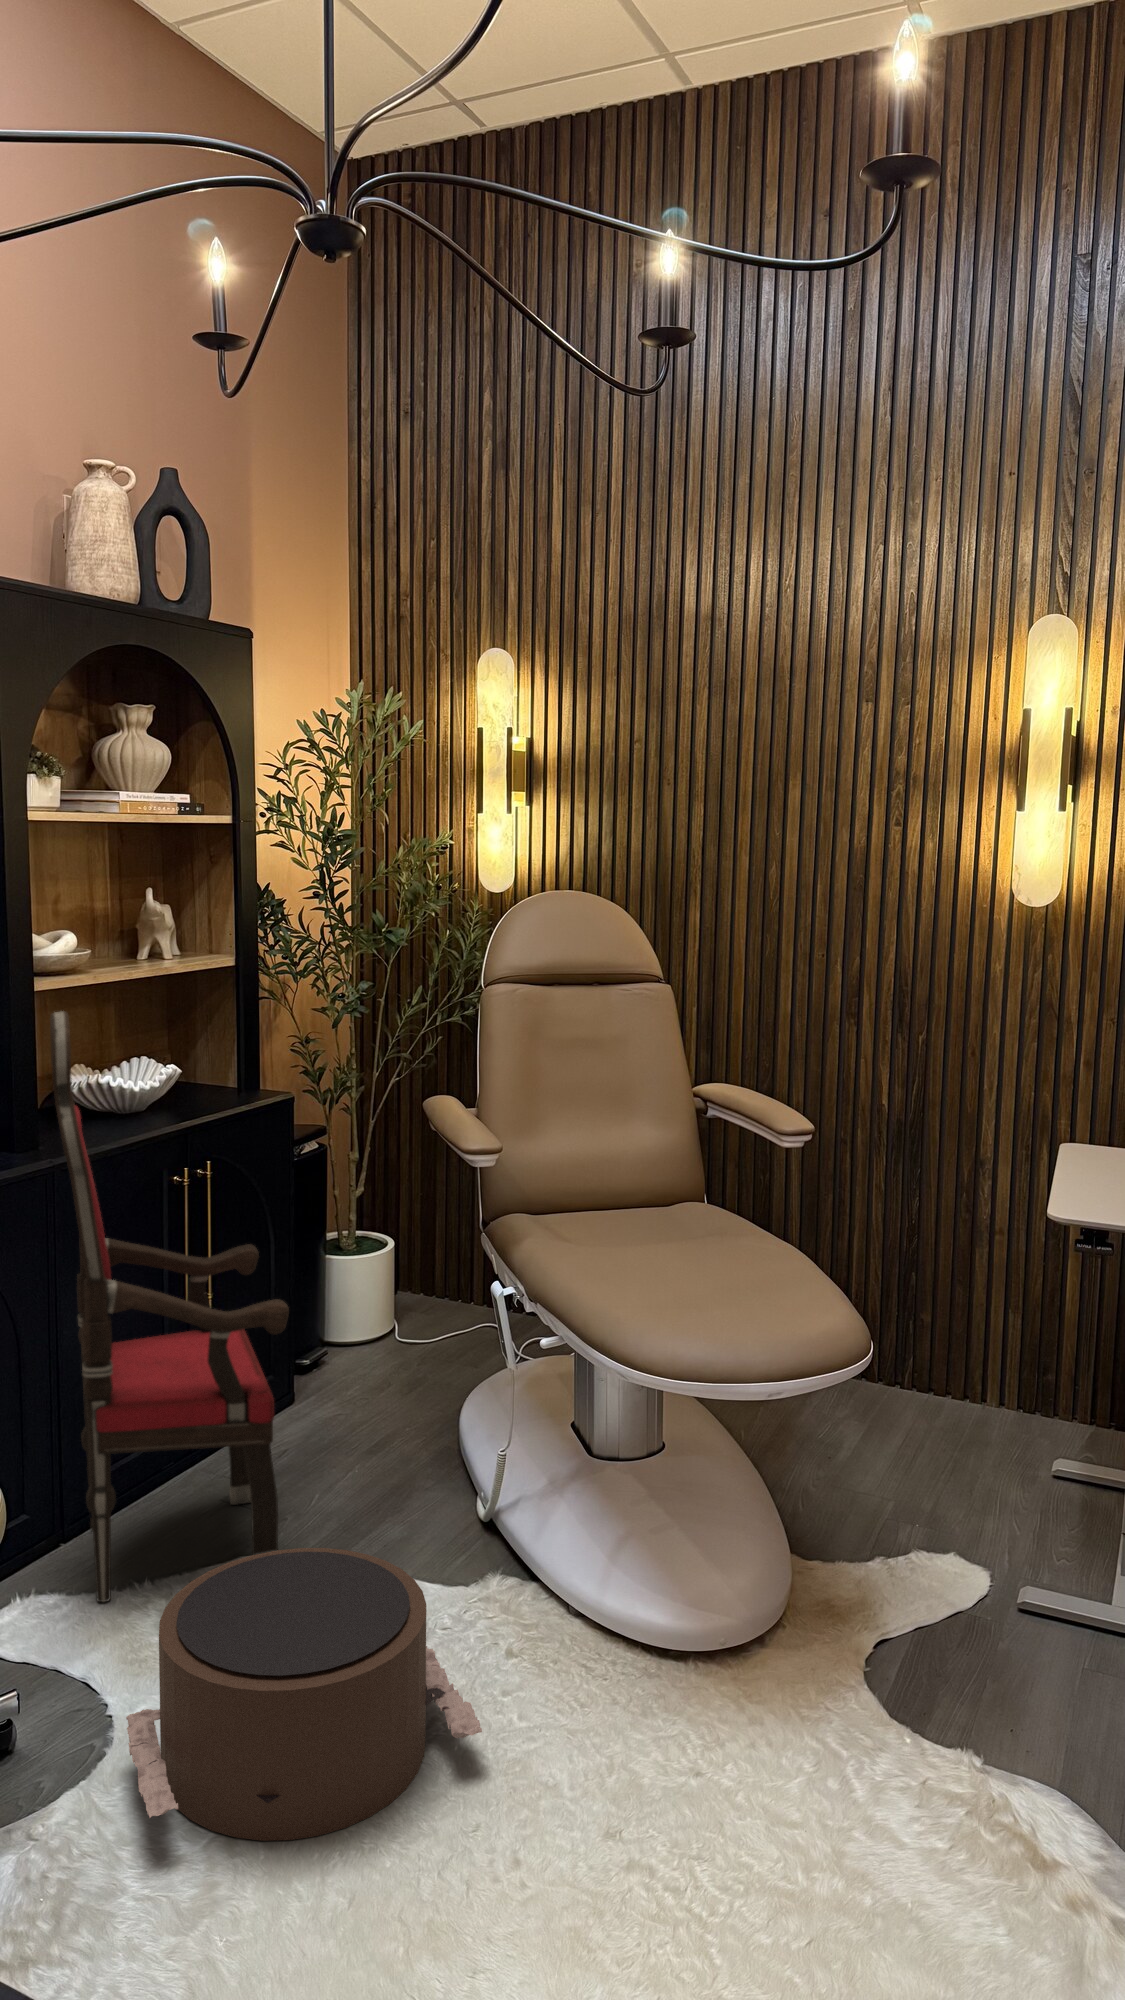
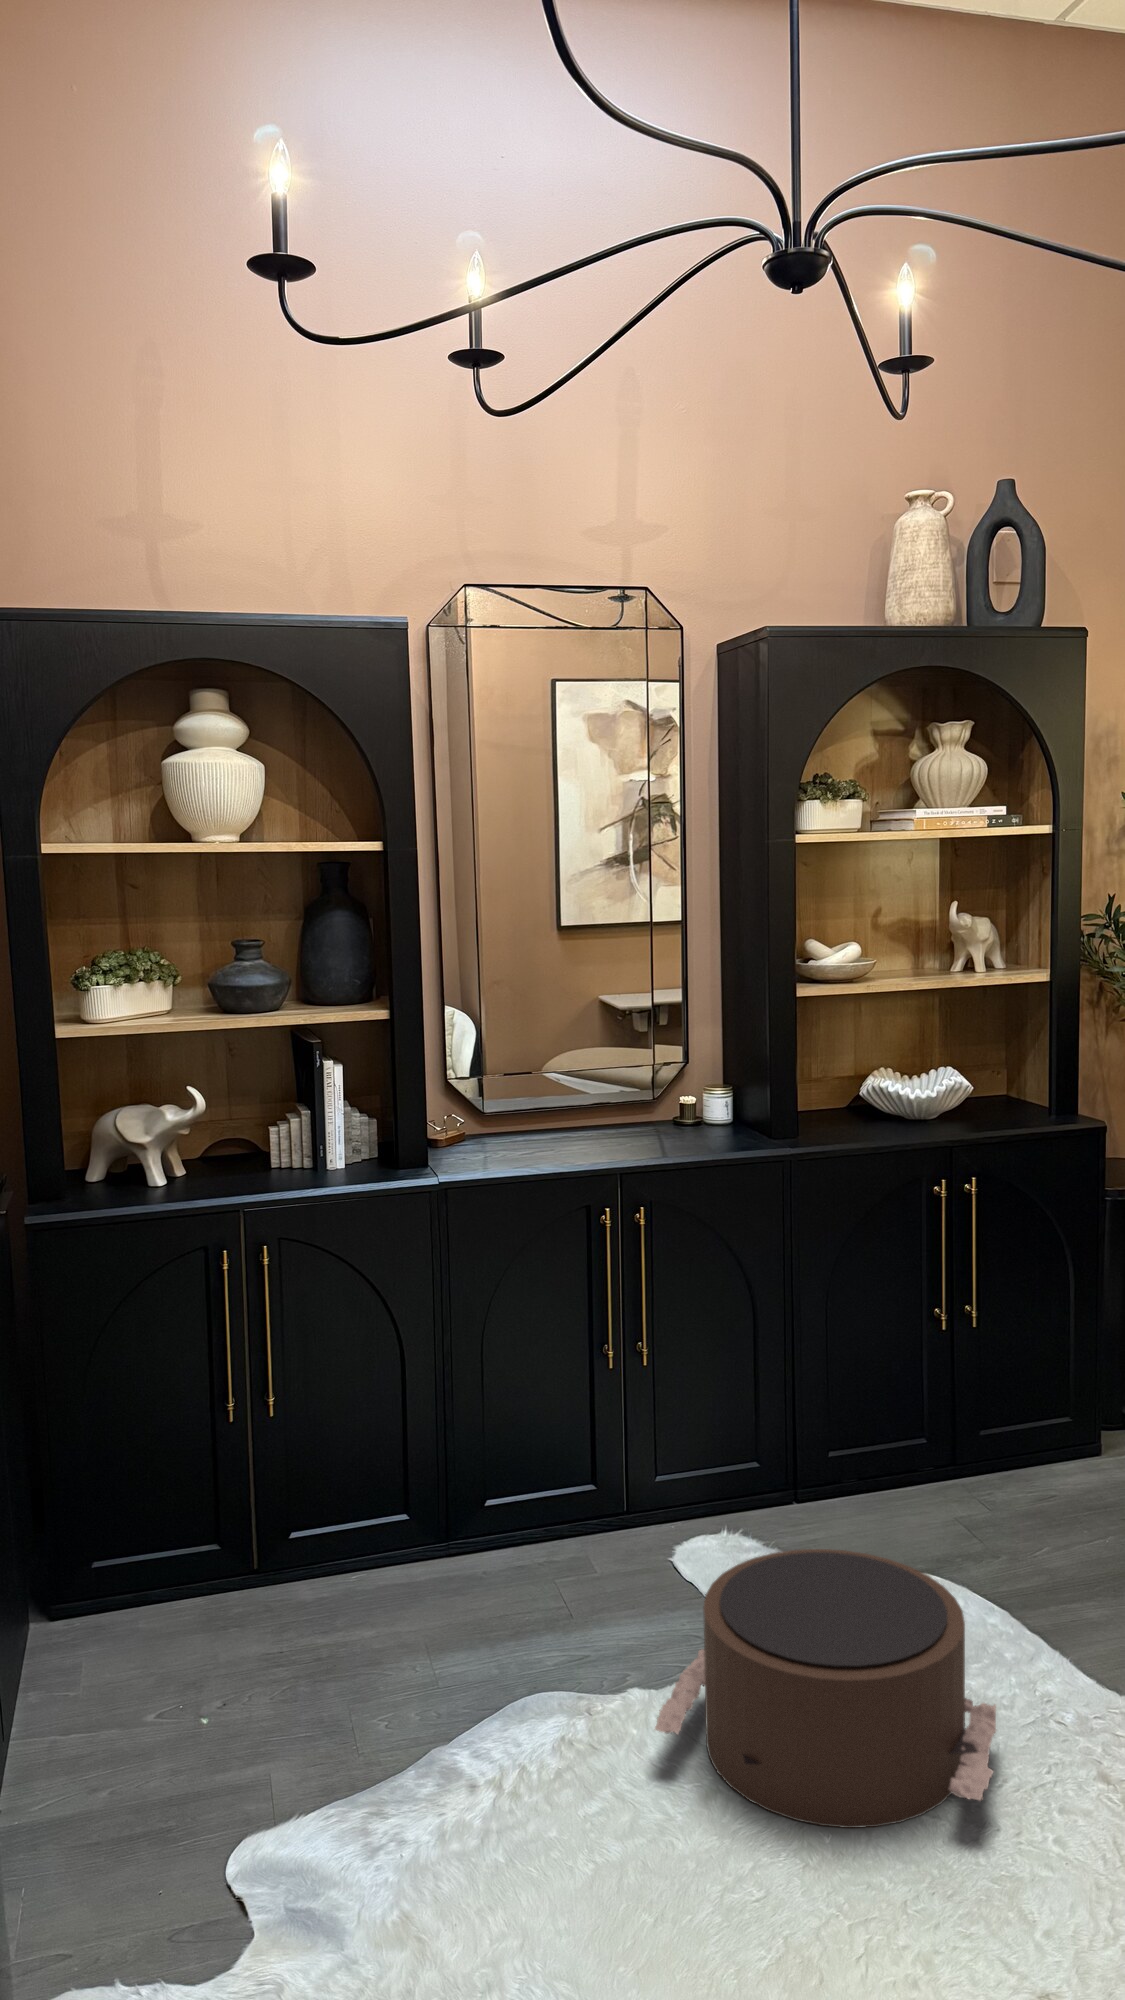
armchair: present [50,1011,289,1602] -> none [749,1016,989,1602]

